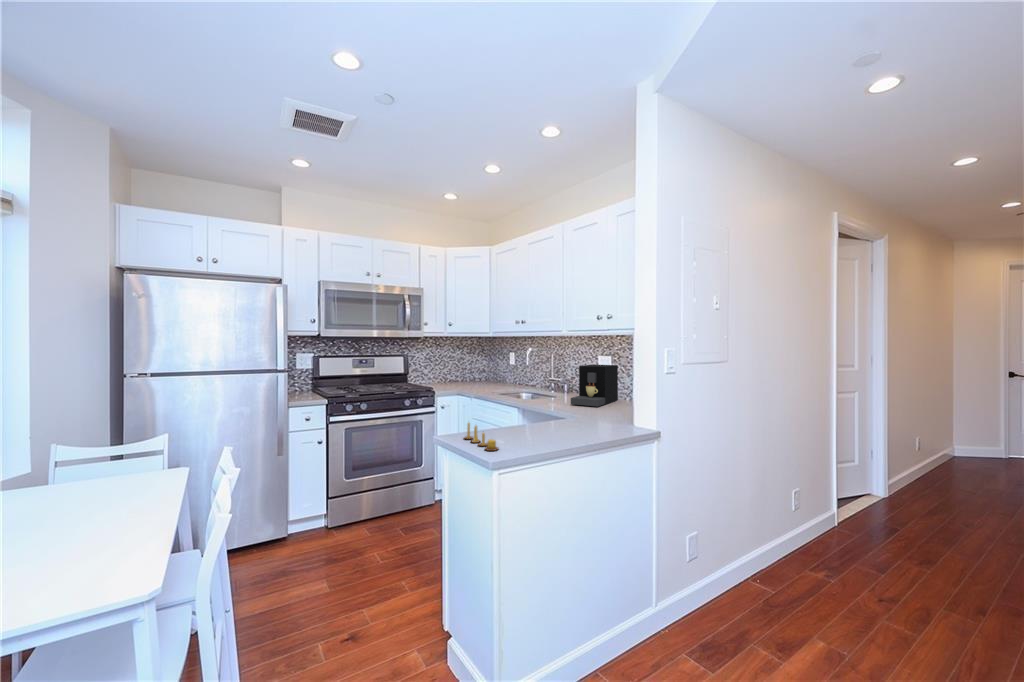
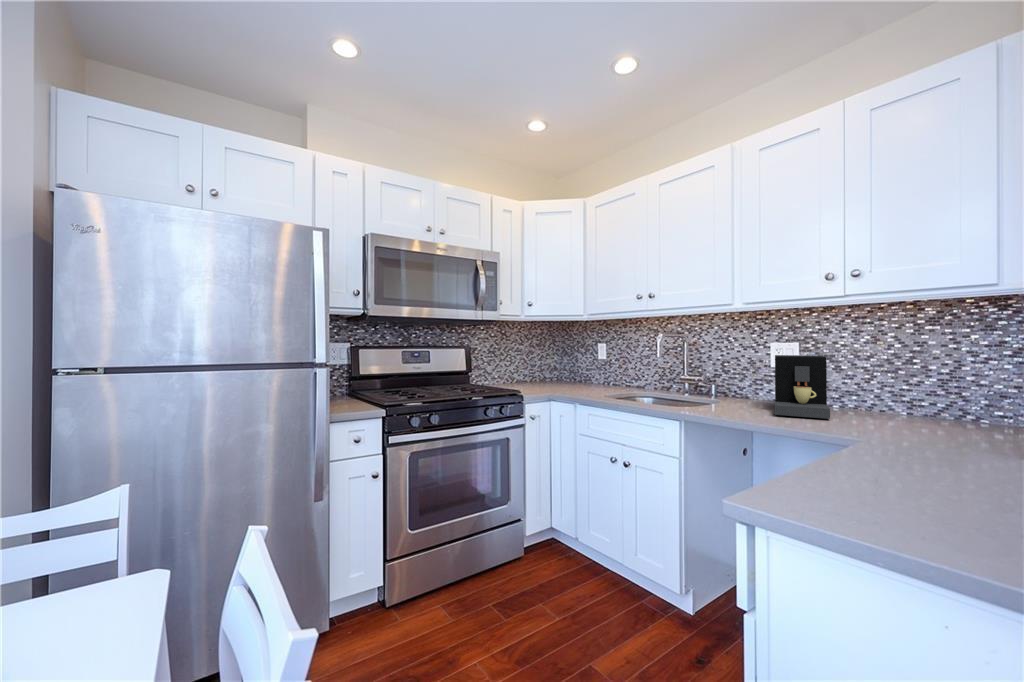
candle: present [464,423,498,451] -> none [781,461,969,549]

